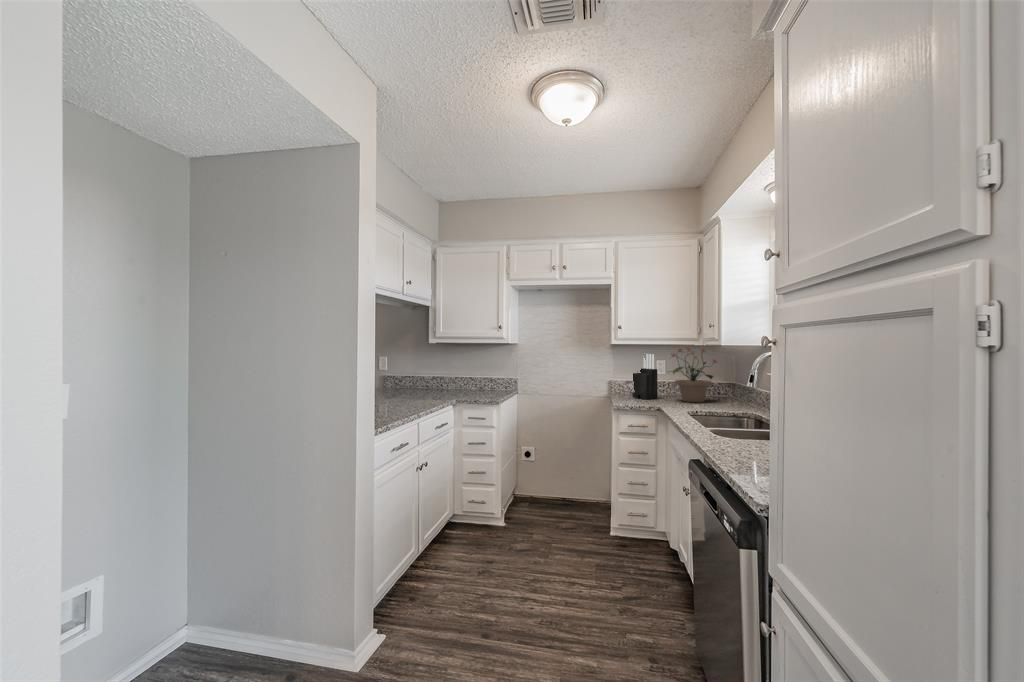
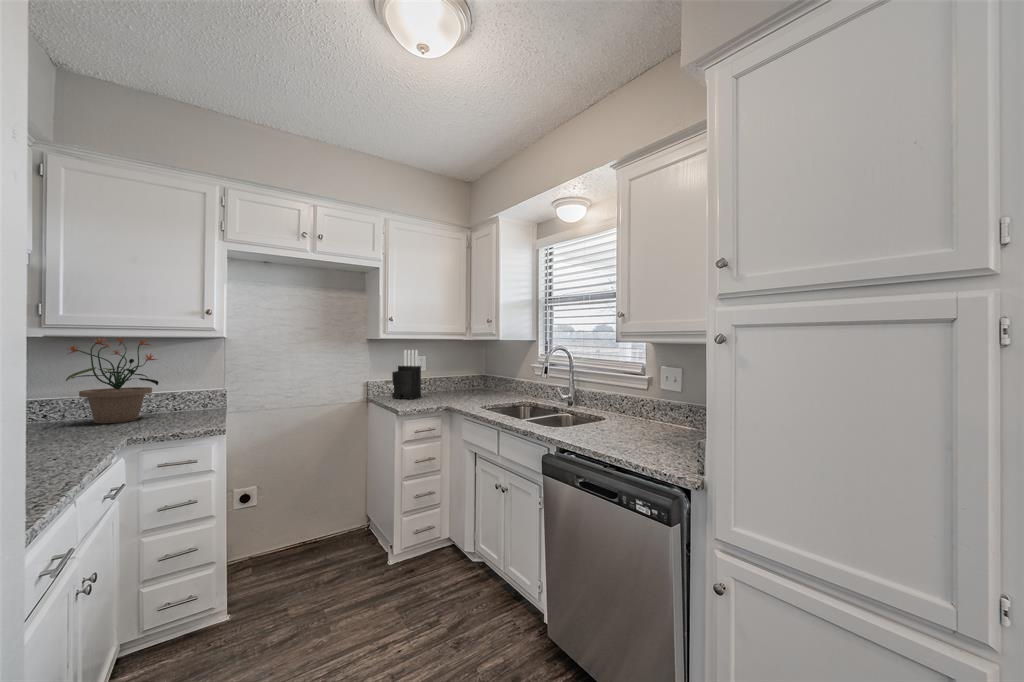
potted plant: present [672,348,717,402] -> present [66,338,159,423]

